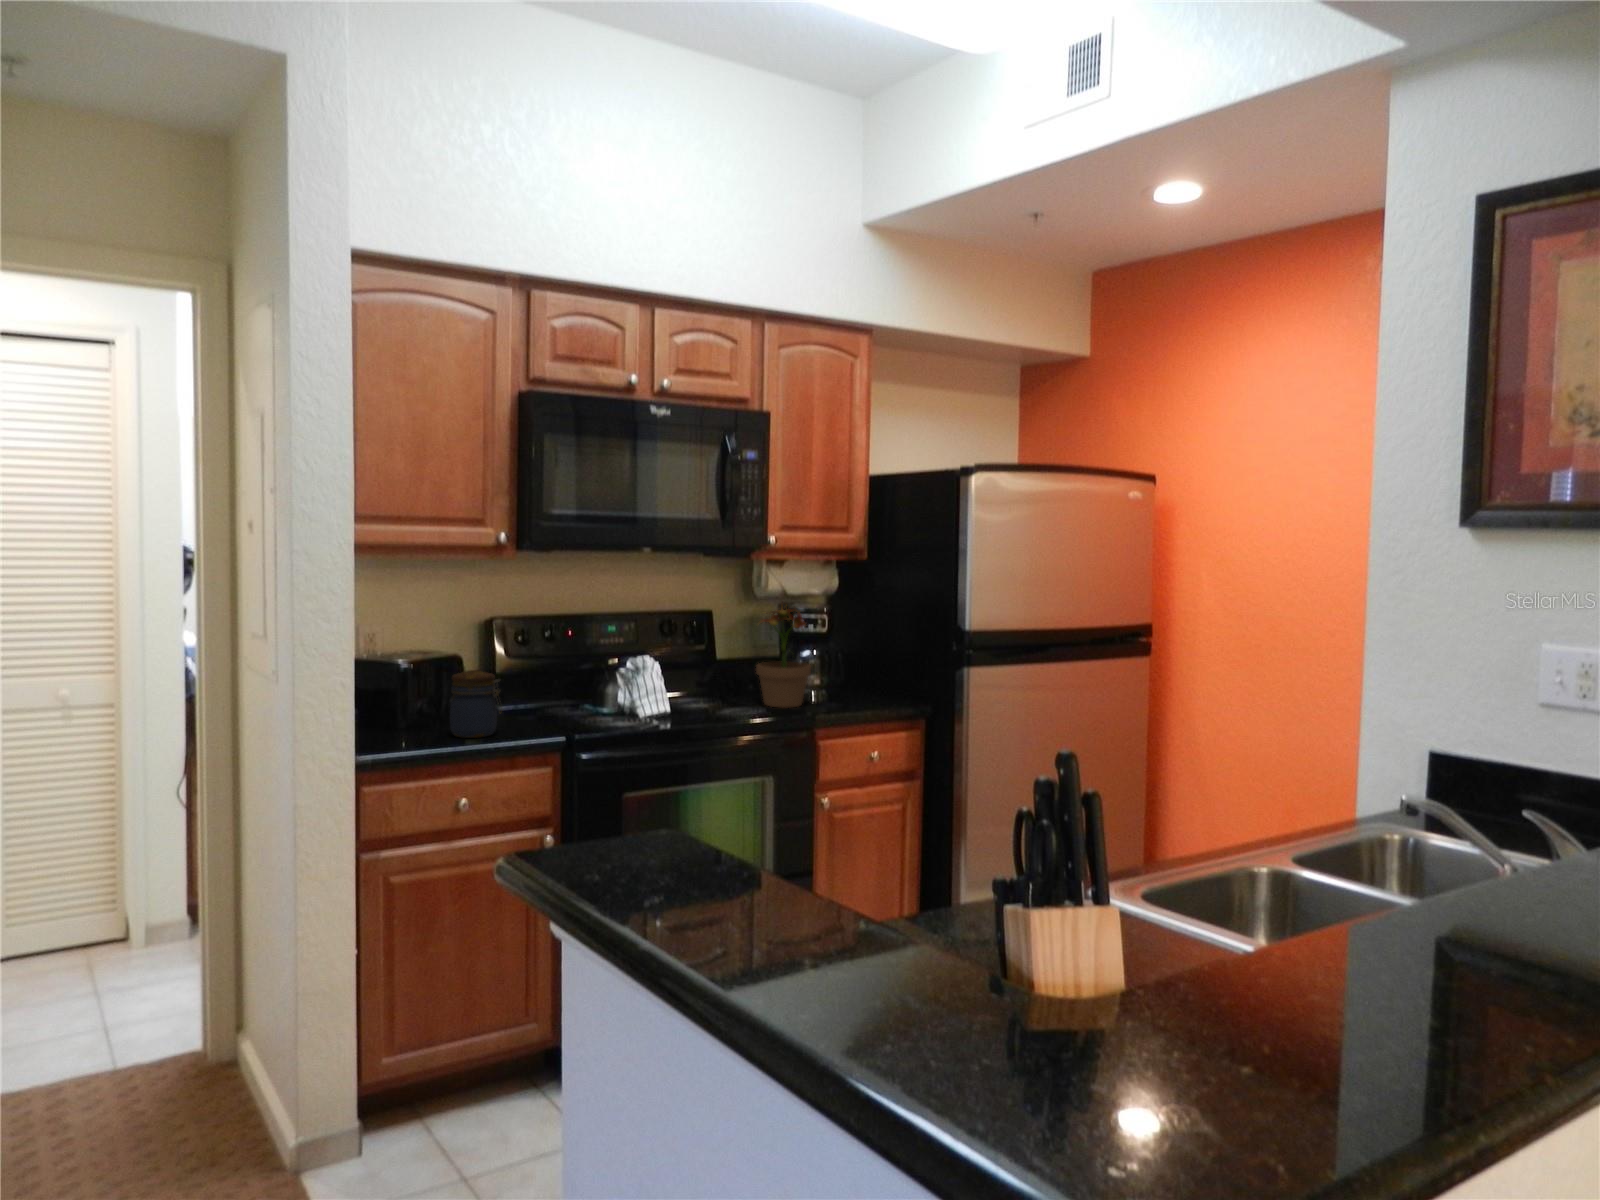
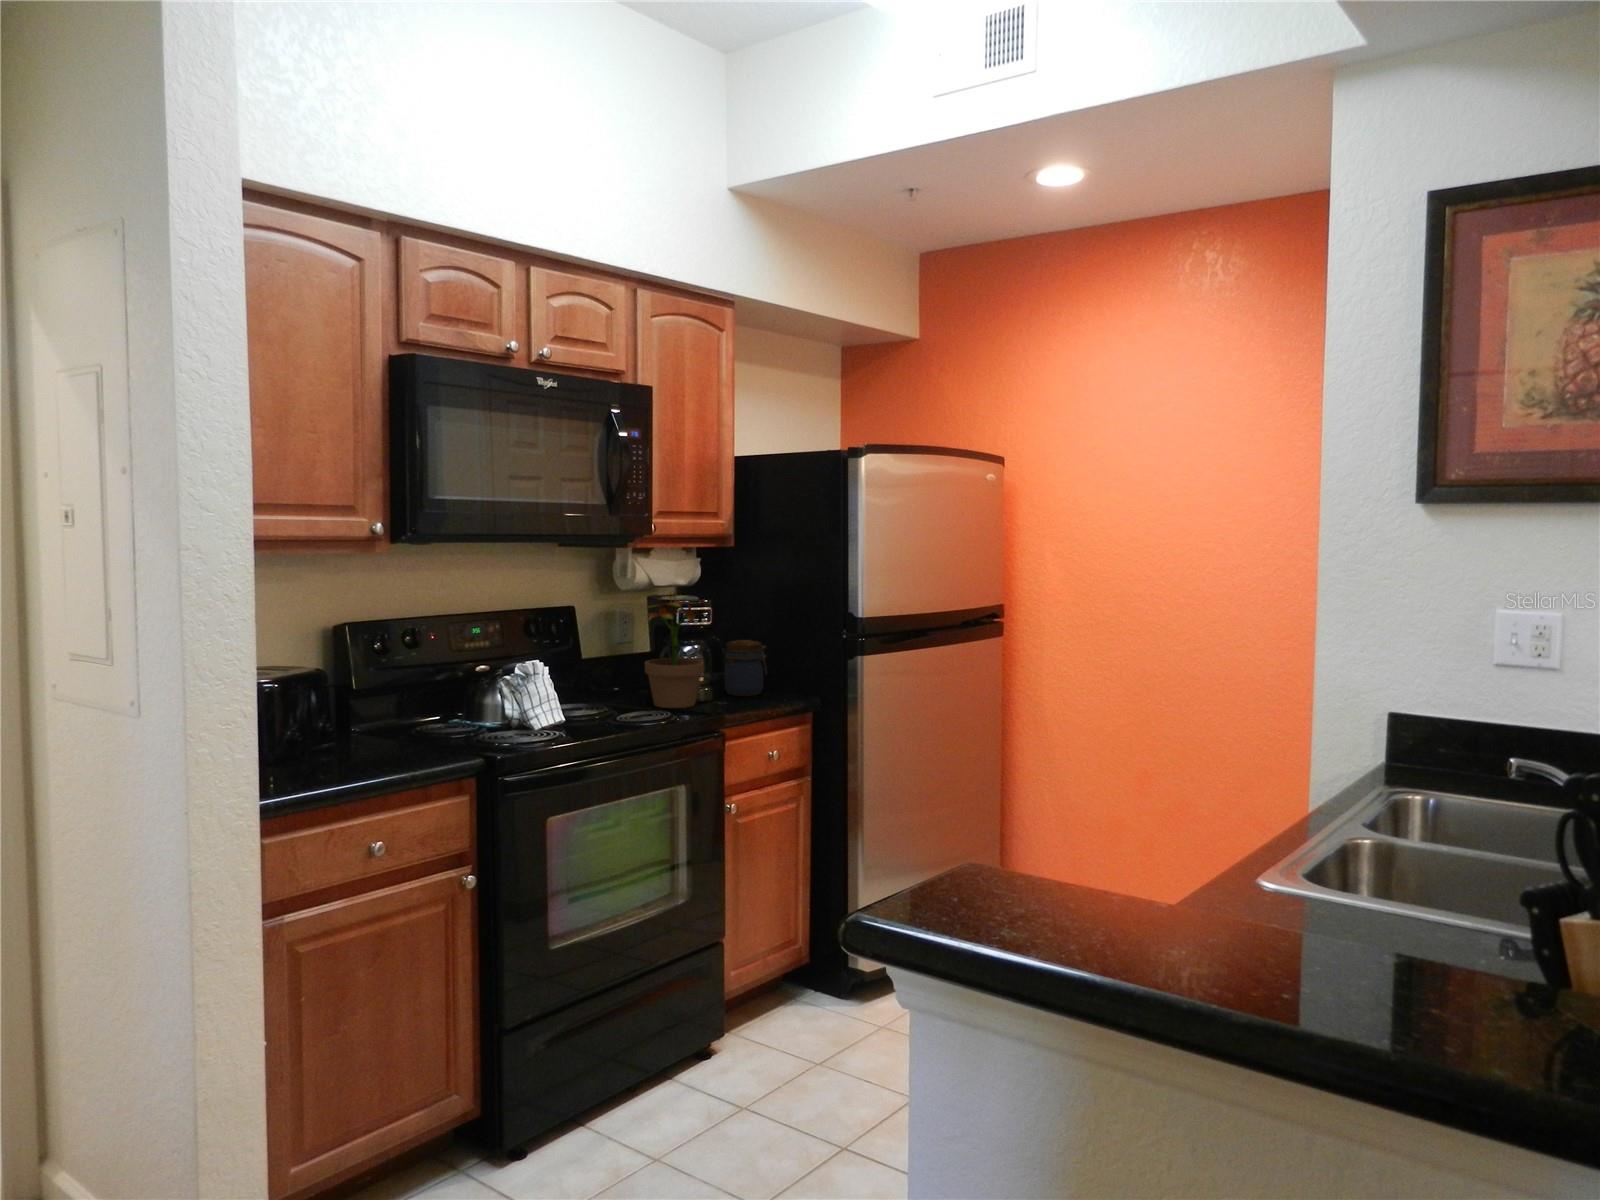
jar: present [450,671,500,738] -> present [725,640,767,696]

